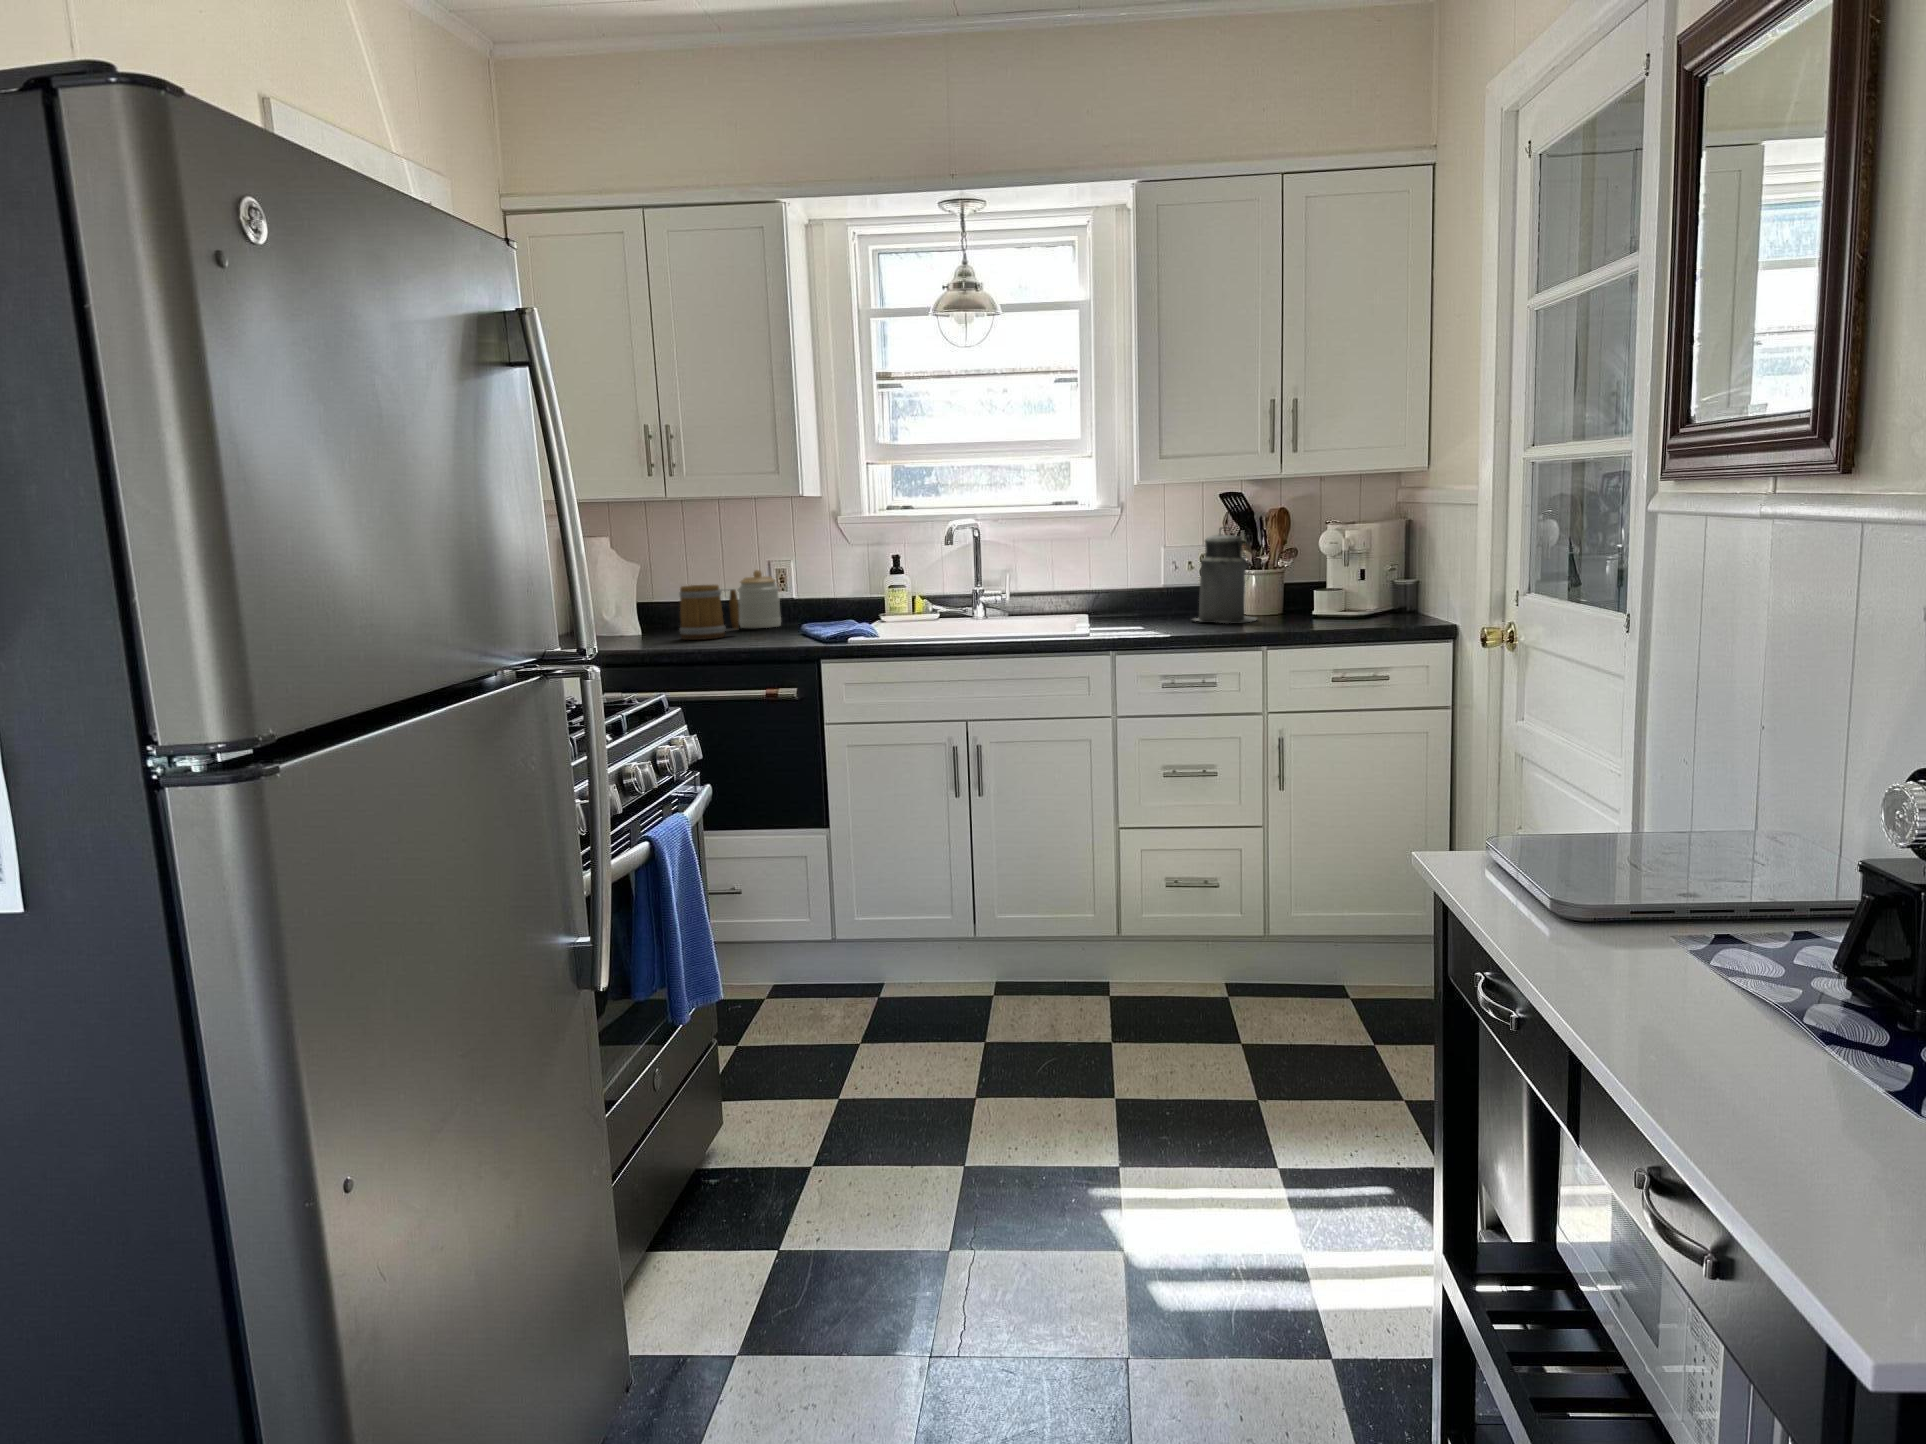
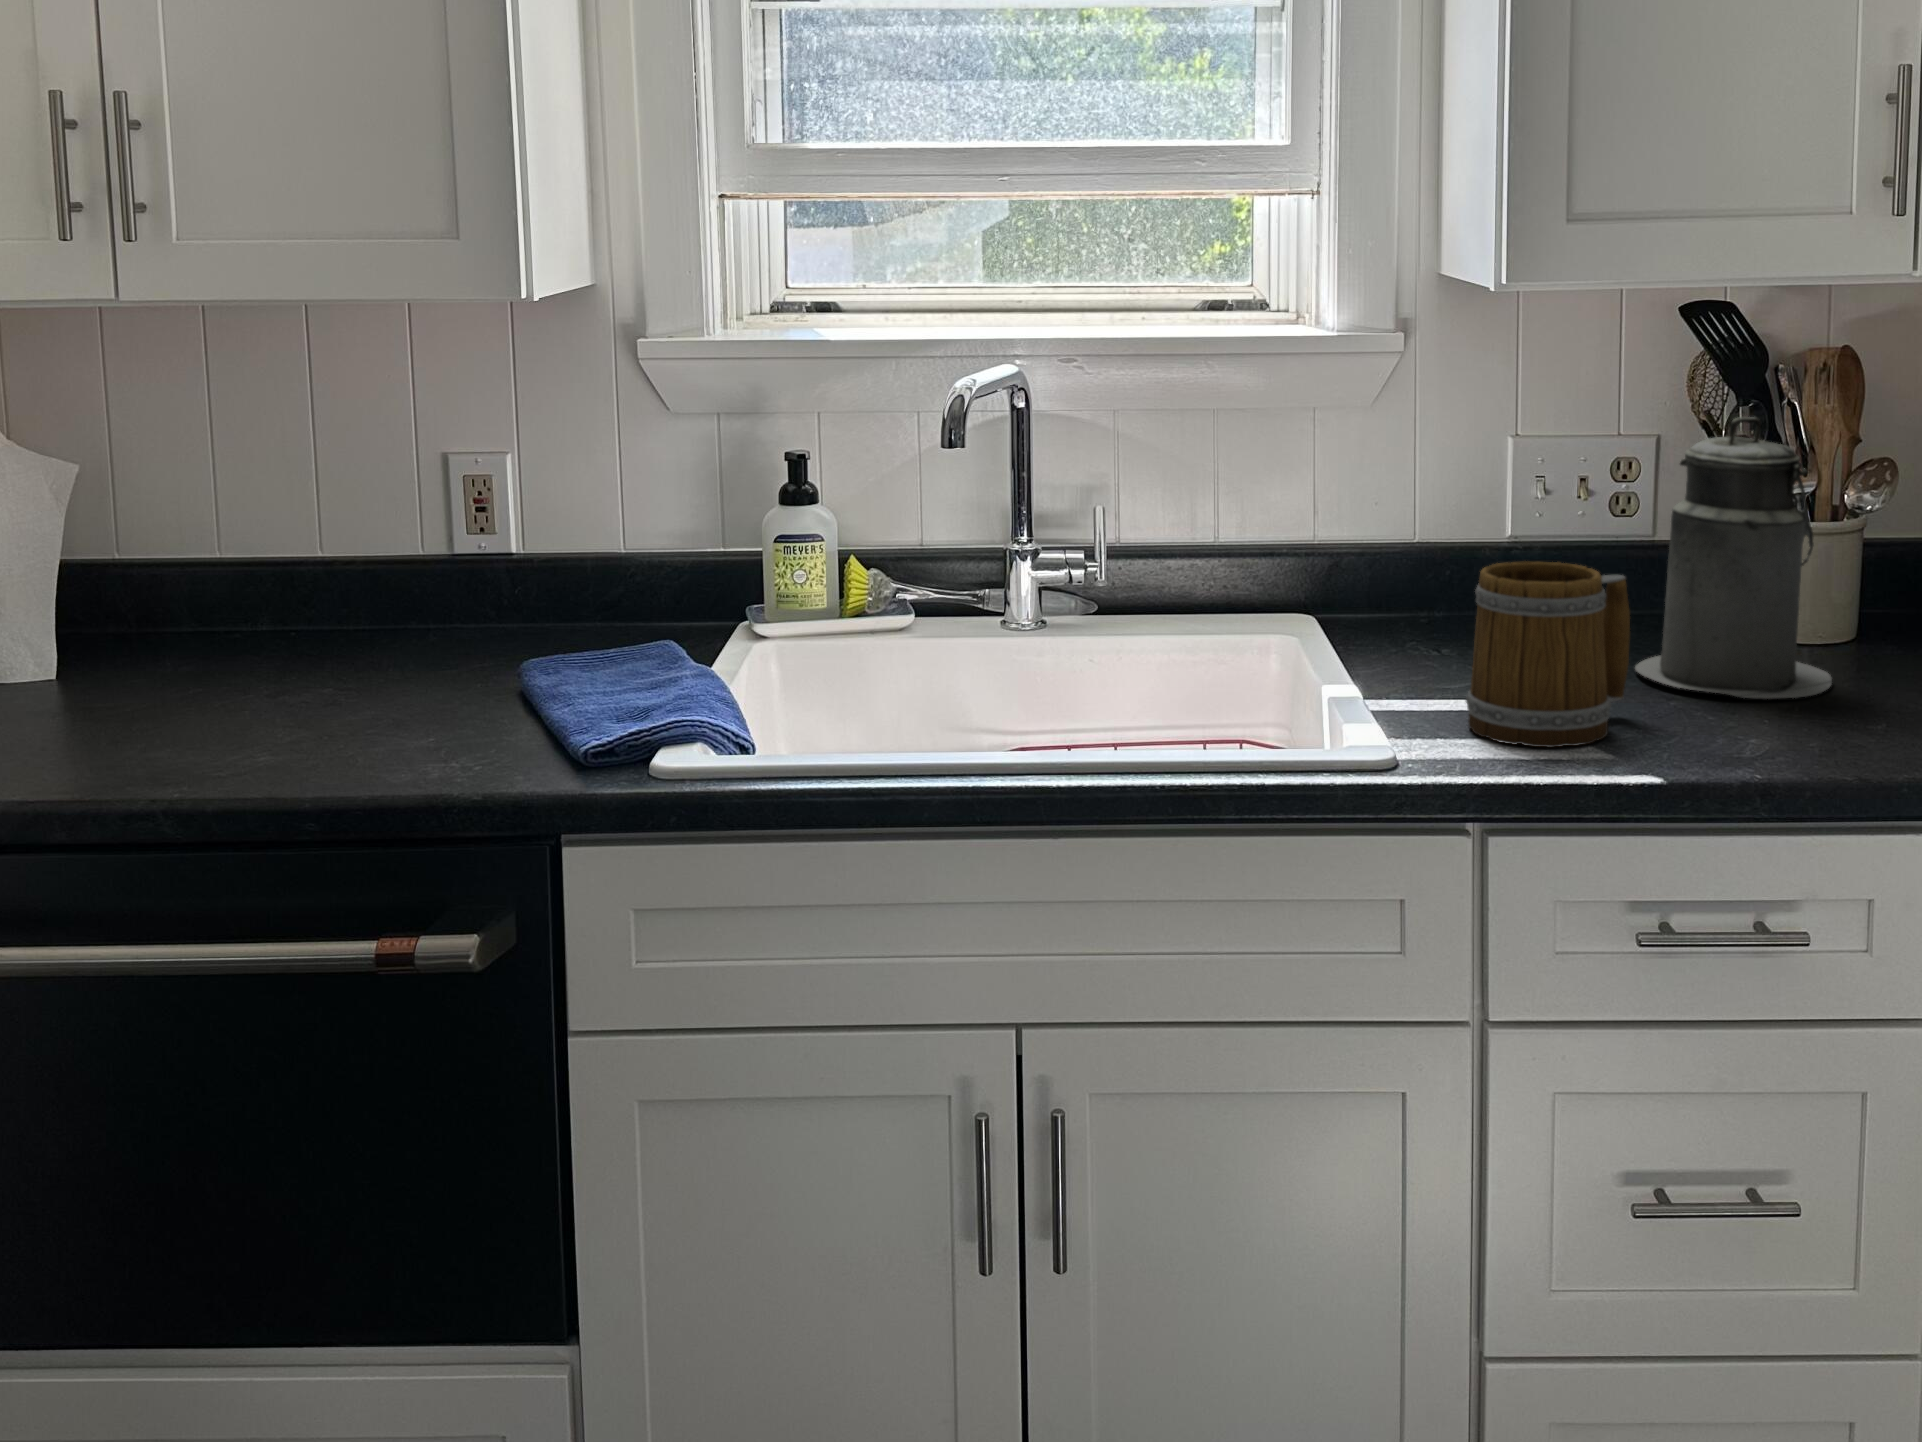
jar: present [738,570,781,628] -> none [346,495,473,663]
mug: present [680,585,739,640] -> present [1466,561,1630,747]

